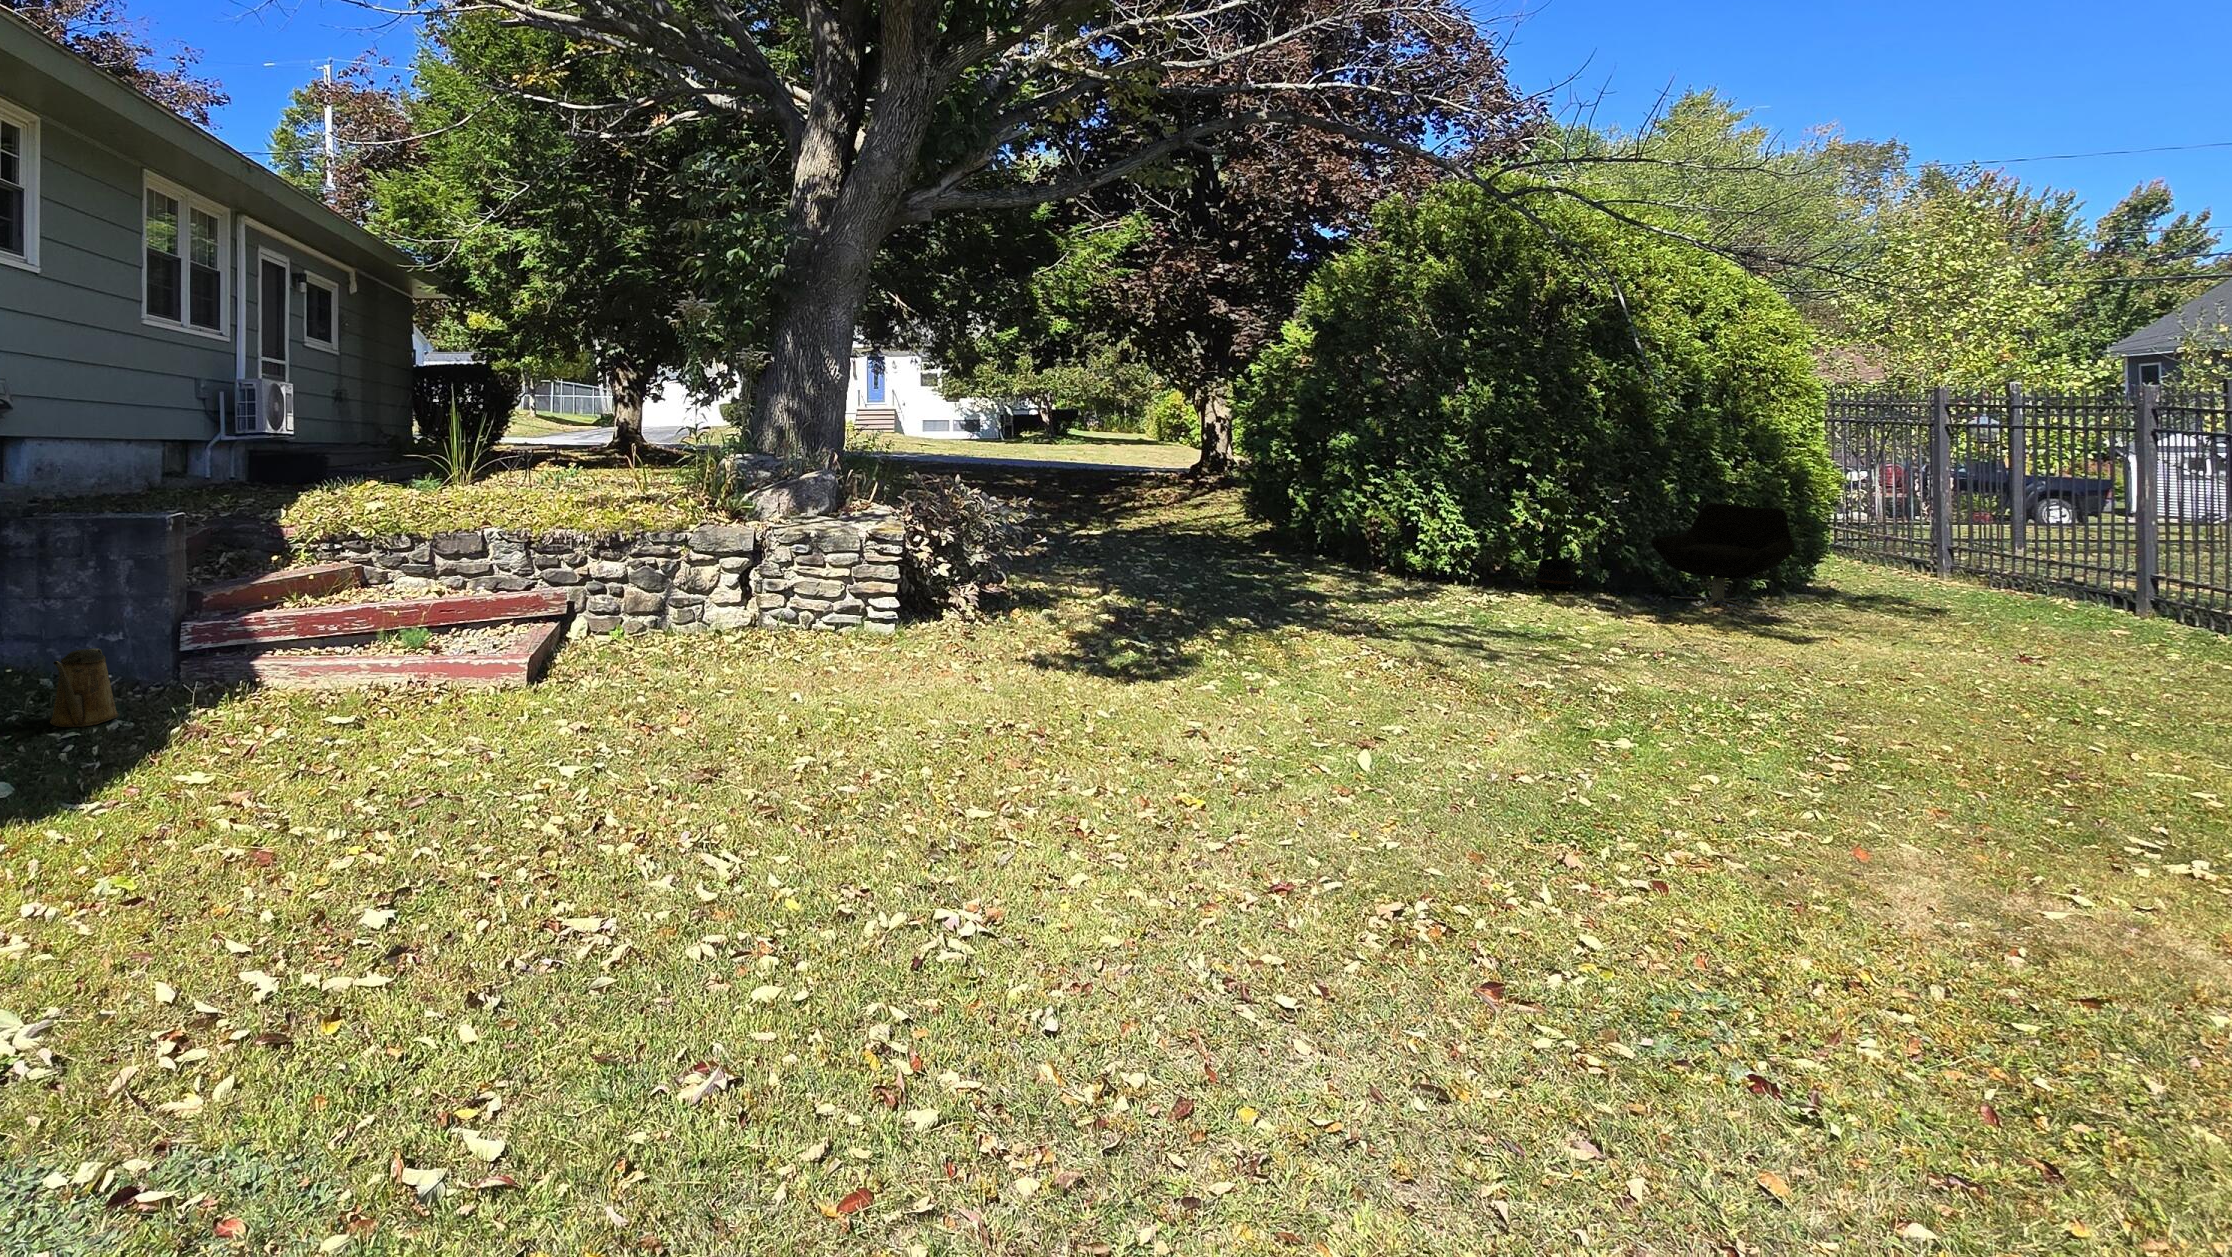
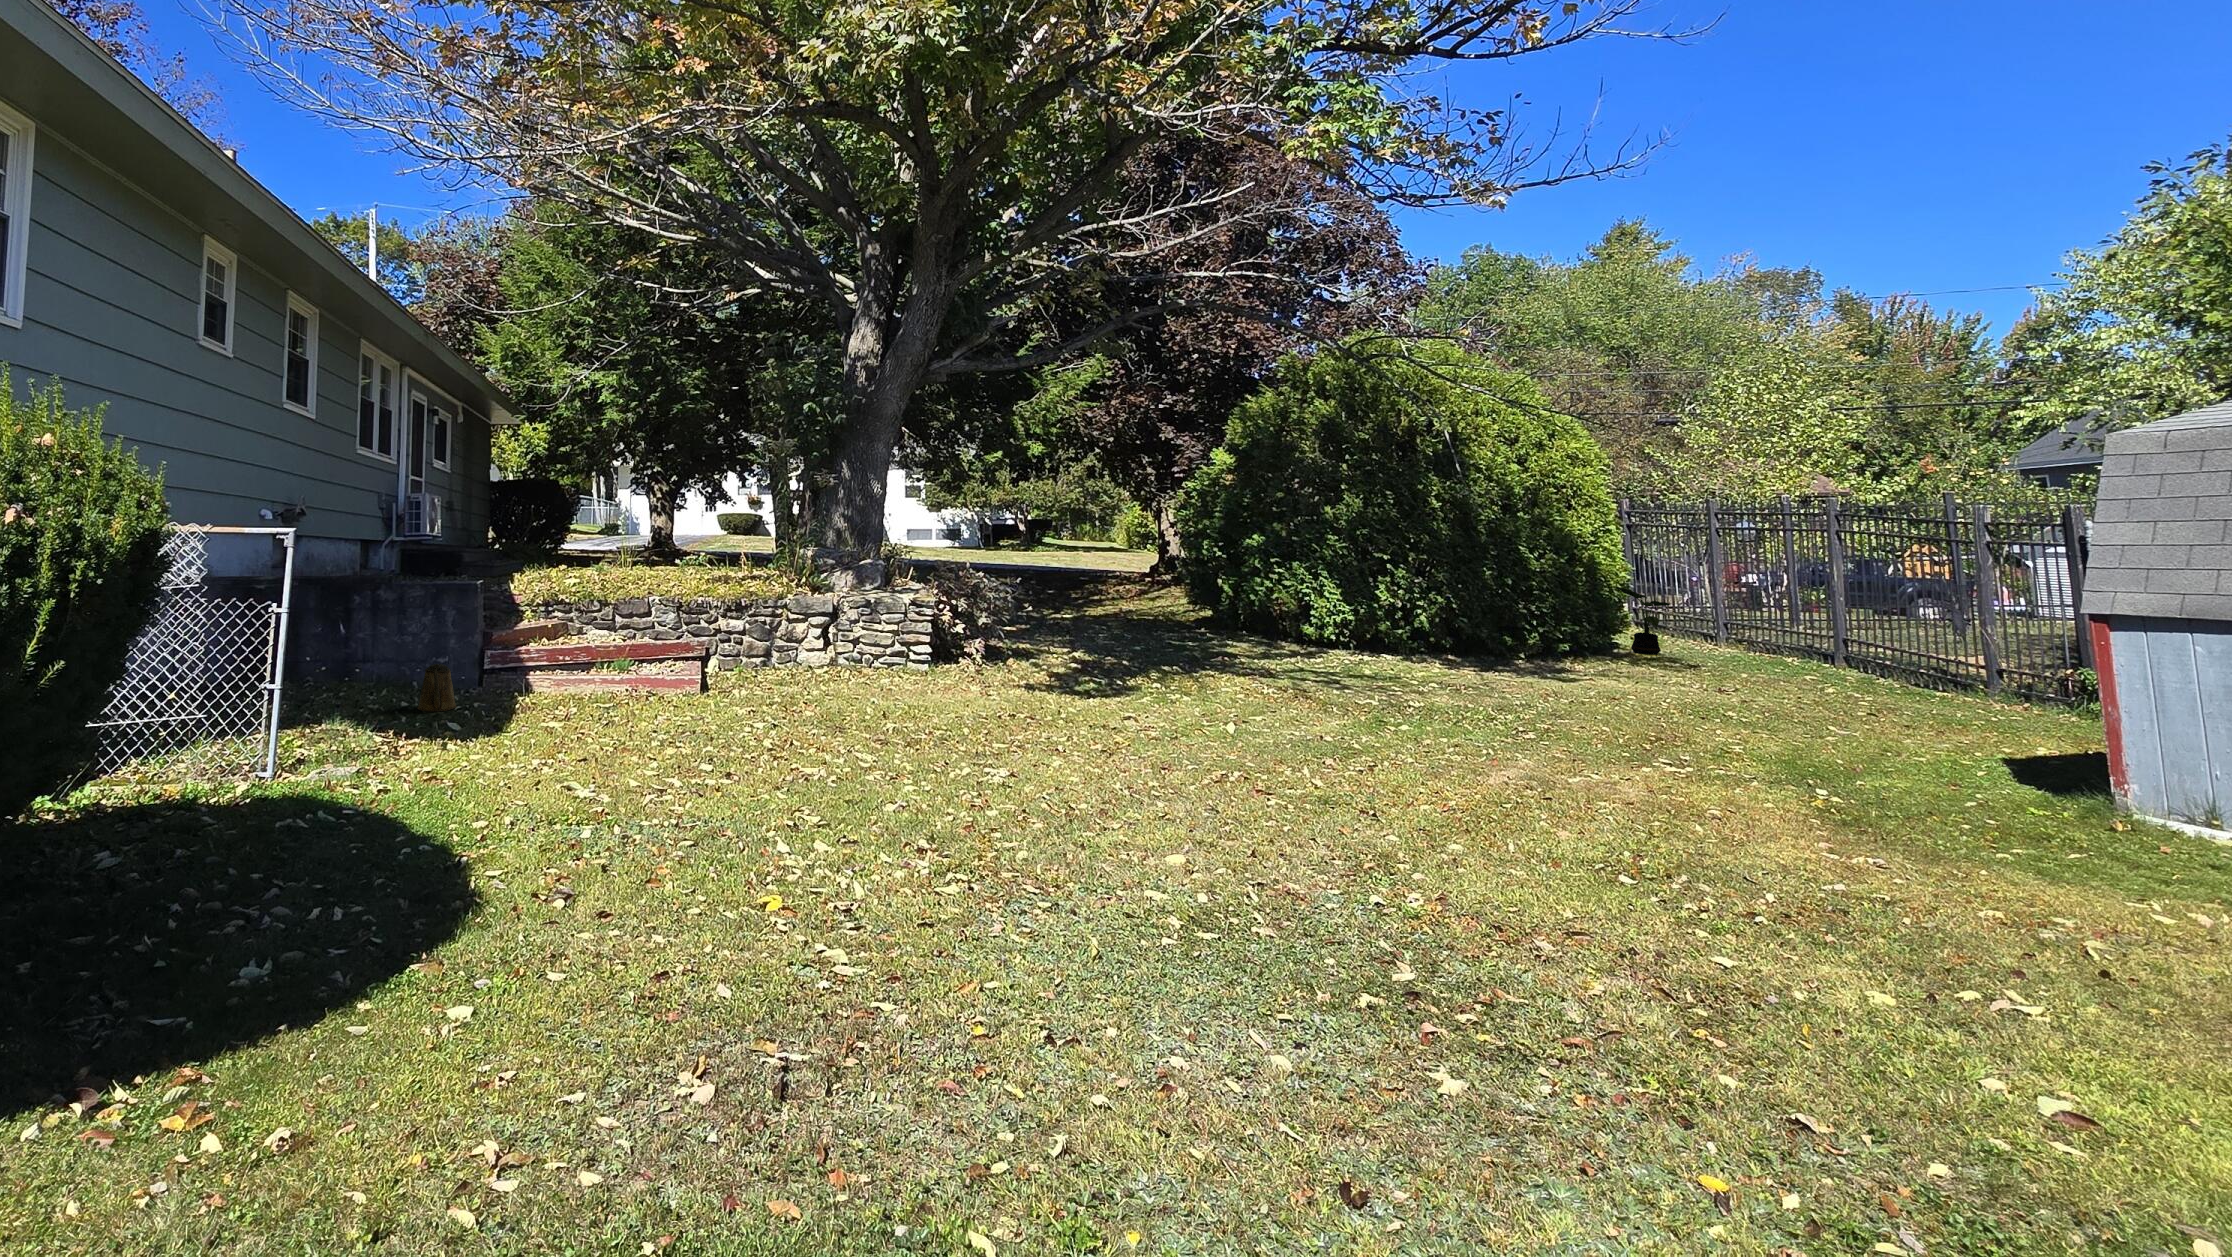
potted plant: present [1529,497,1600,589] -> present [1616,587,1671,654]
lounge chair: present [1651,503,1794,611] -> none [1475,585,1579,663]

